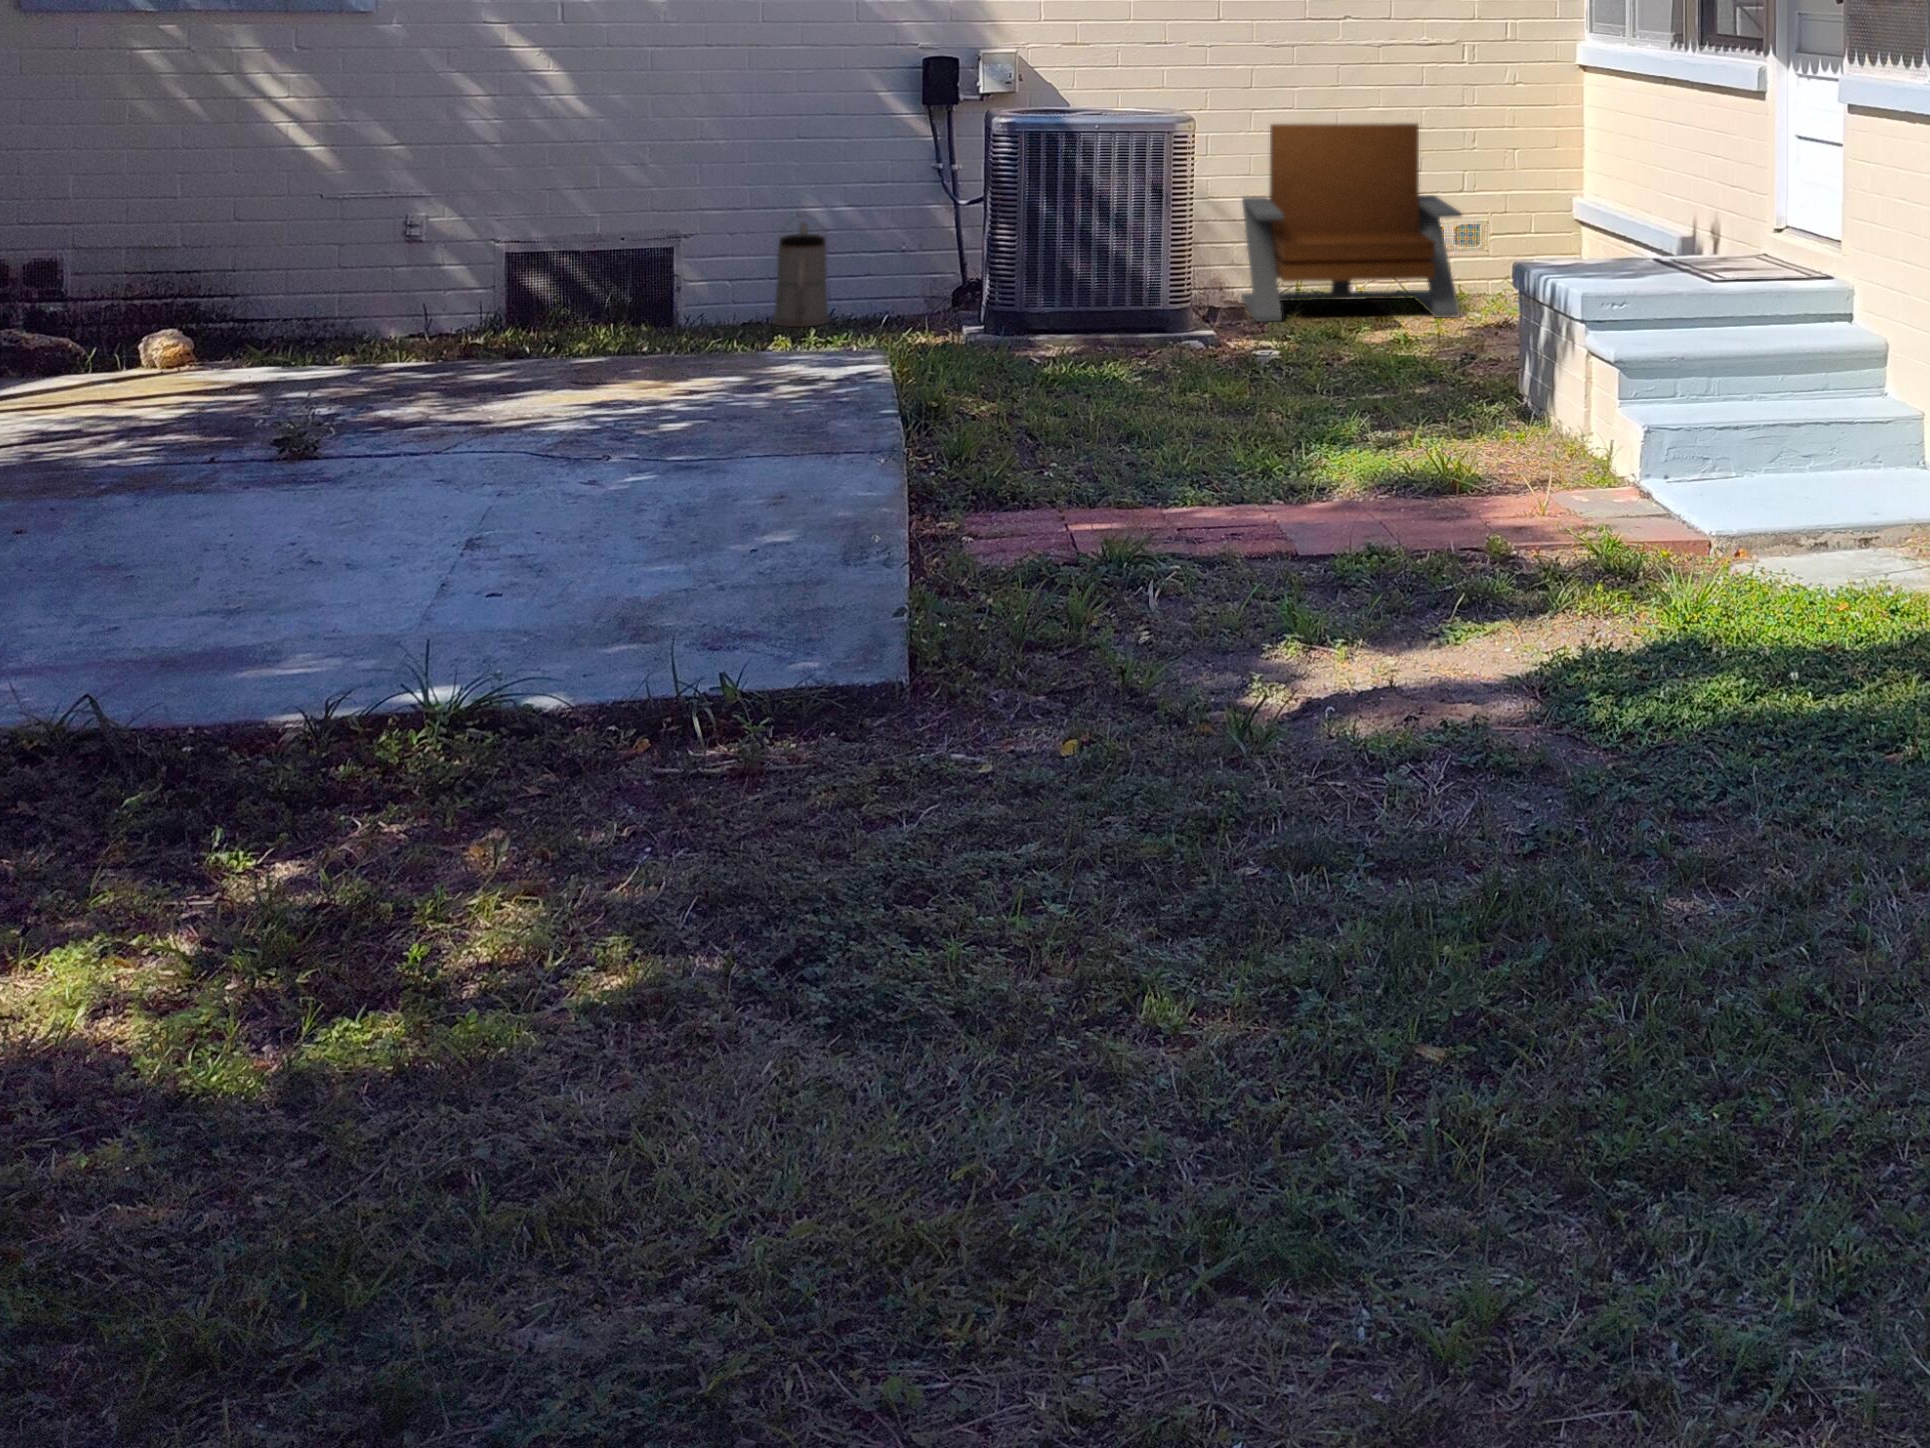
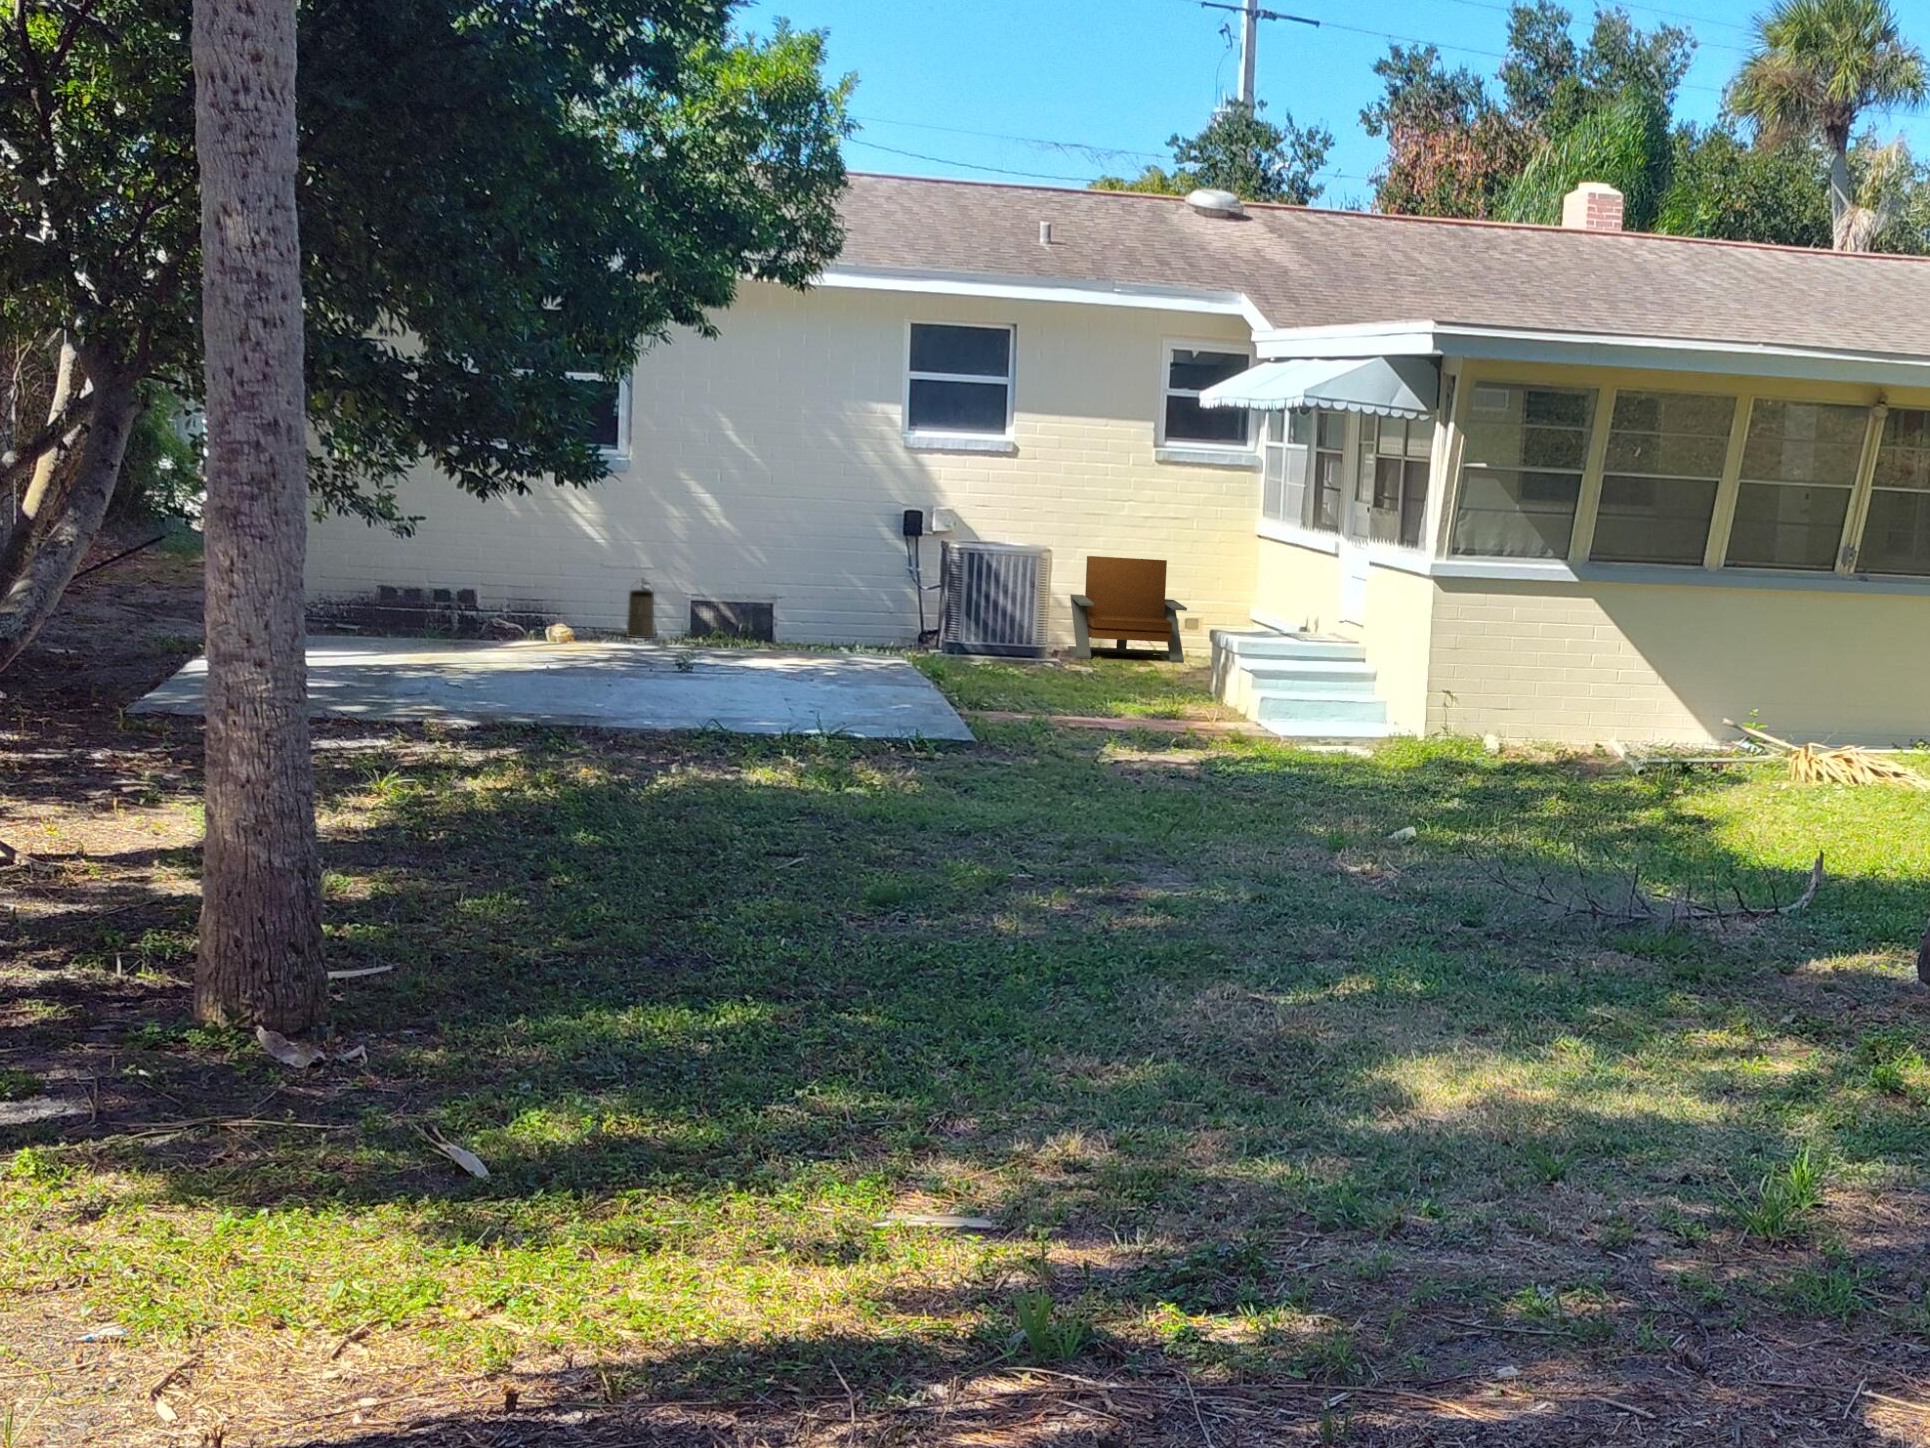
watering can: present [772,214,830,327] -> present [626,589,655,638]

